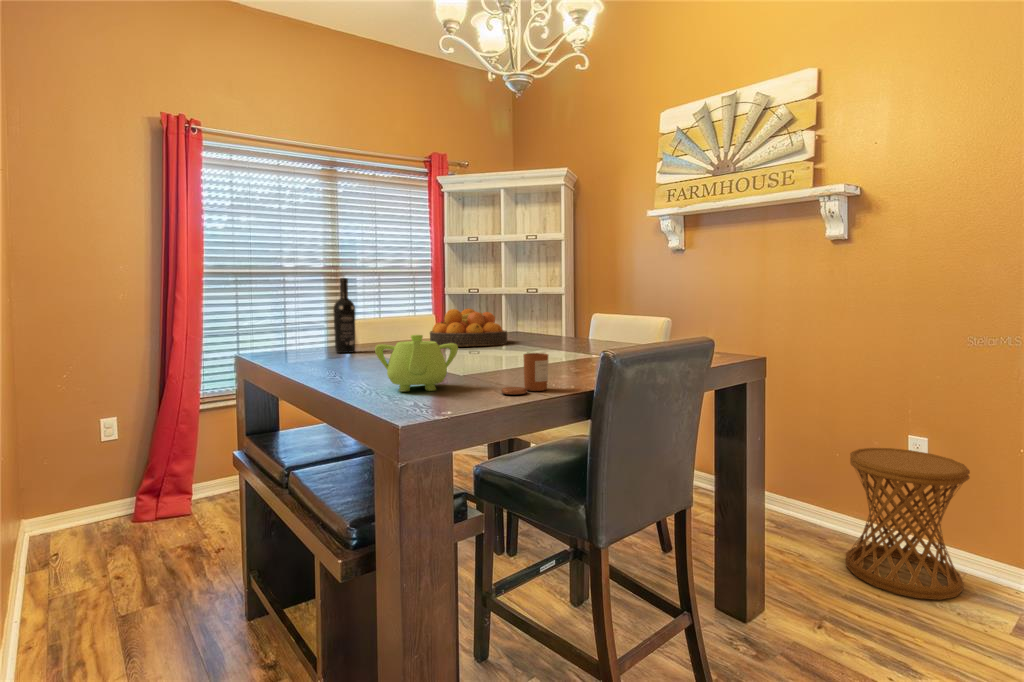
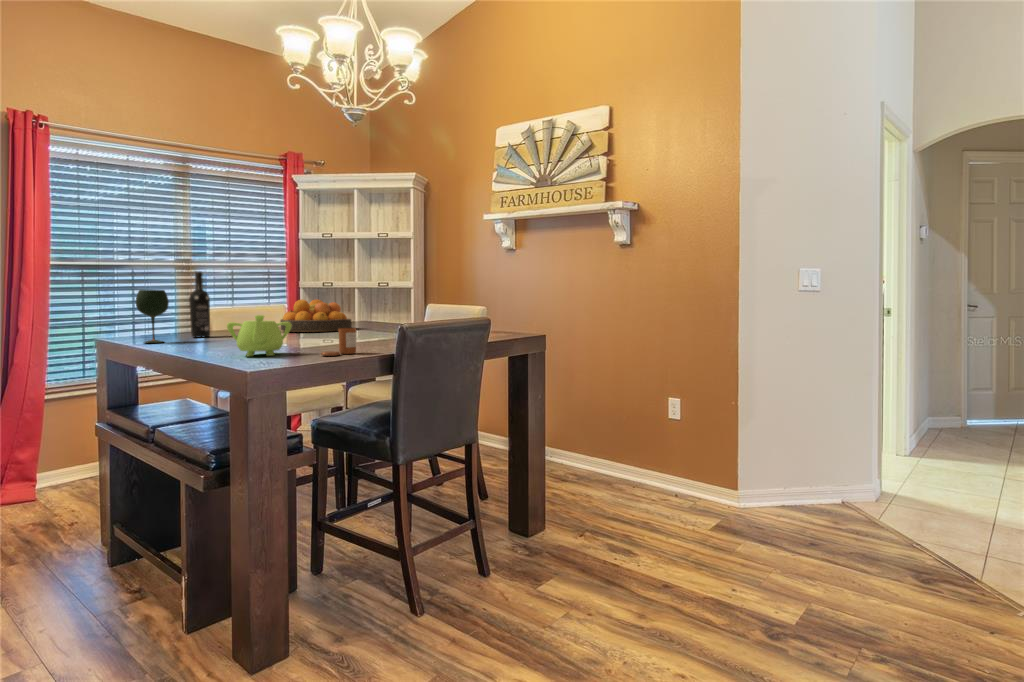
wine glass: none [275,300,311,361] -> present [136,290,169,343]
side table: present [846,448,970,600] -> none [620,409,698,516]

